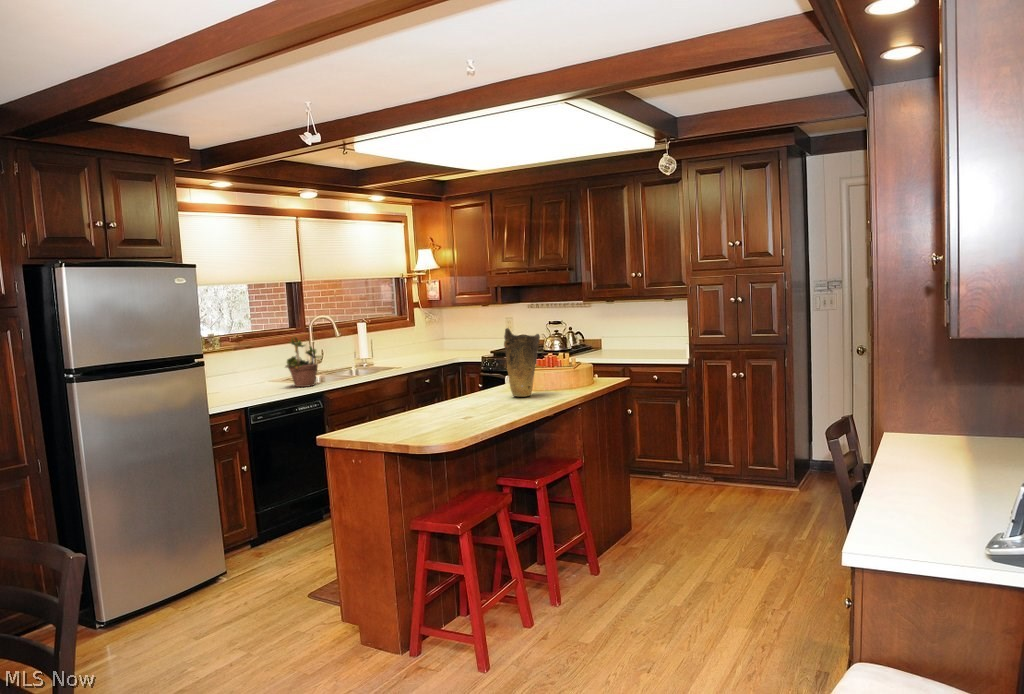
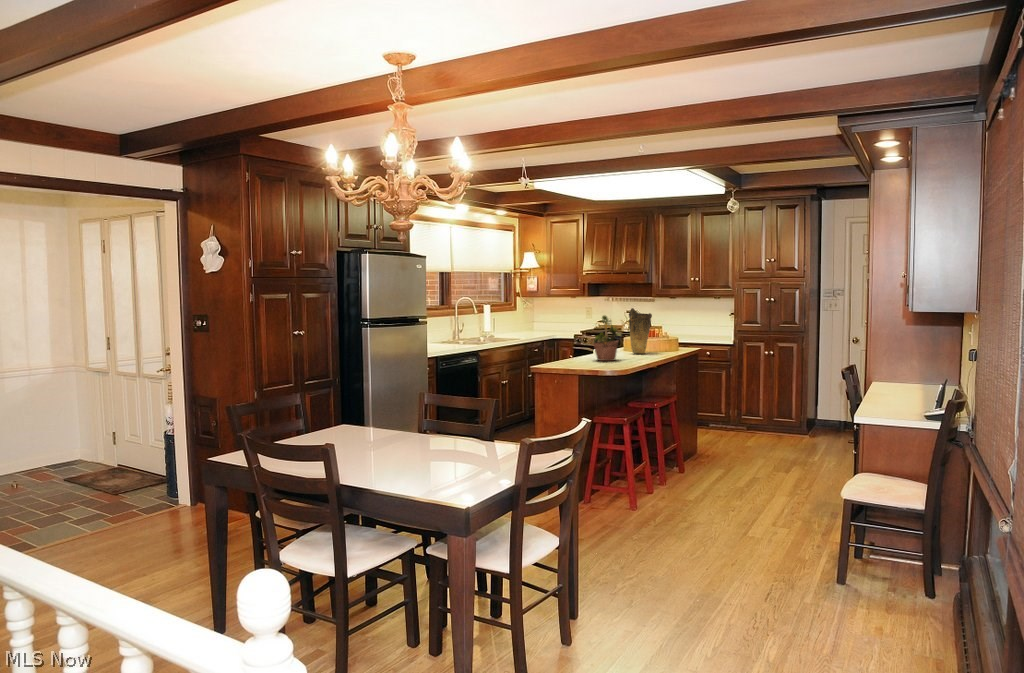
potted plant: present [286,337,322,387] -> present [593,316,621,361]

